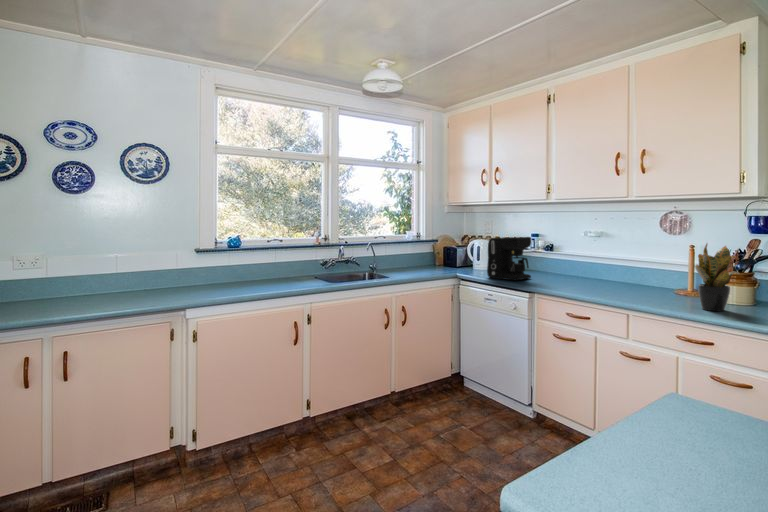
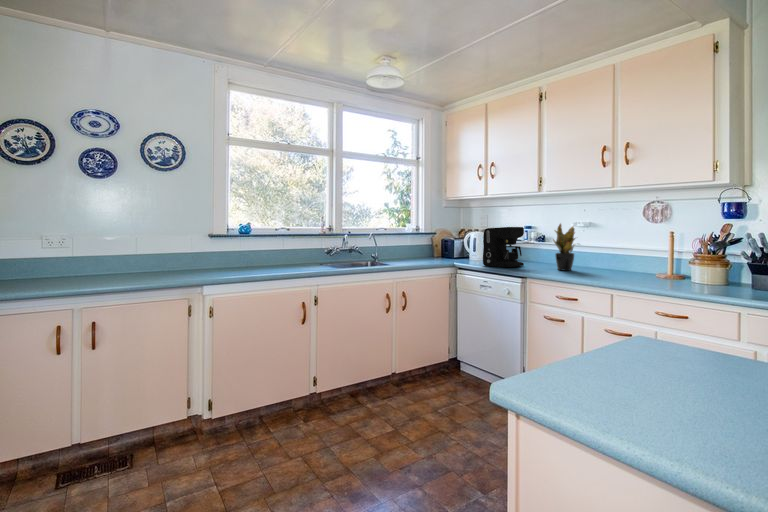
potted plant: present [696,244,739,311] -> present [553,224,575,271]

